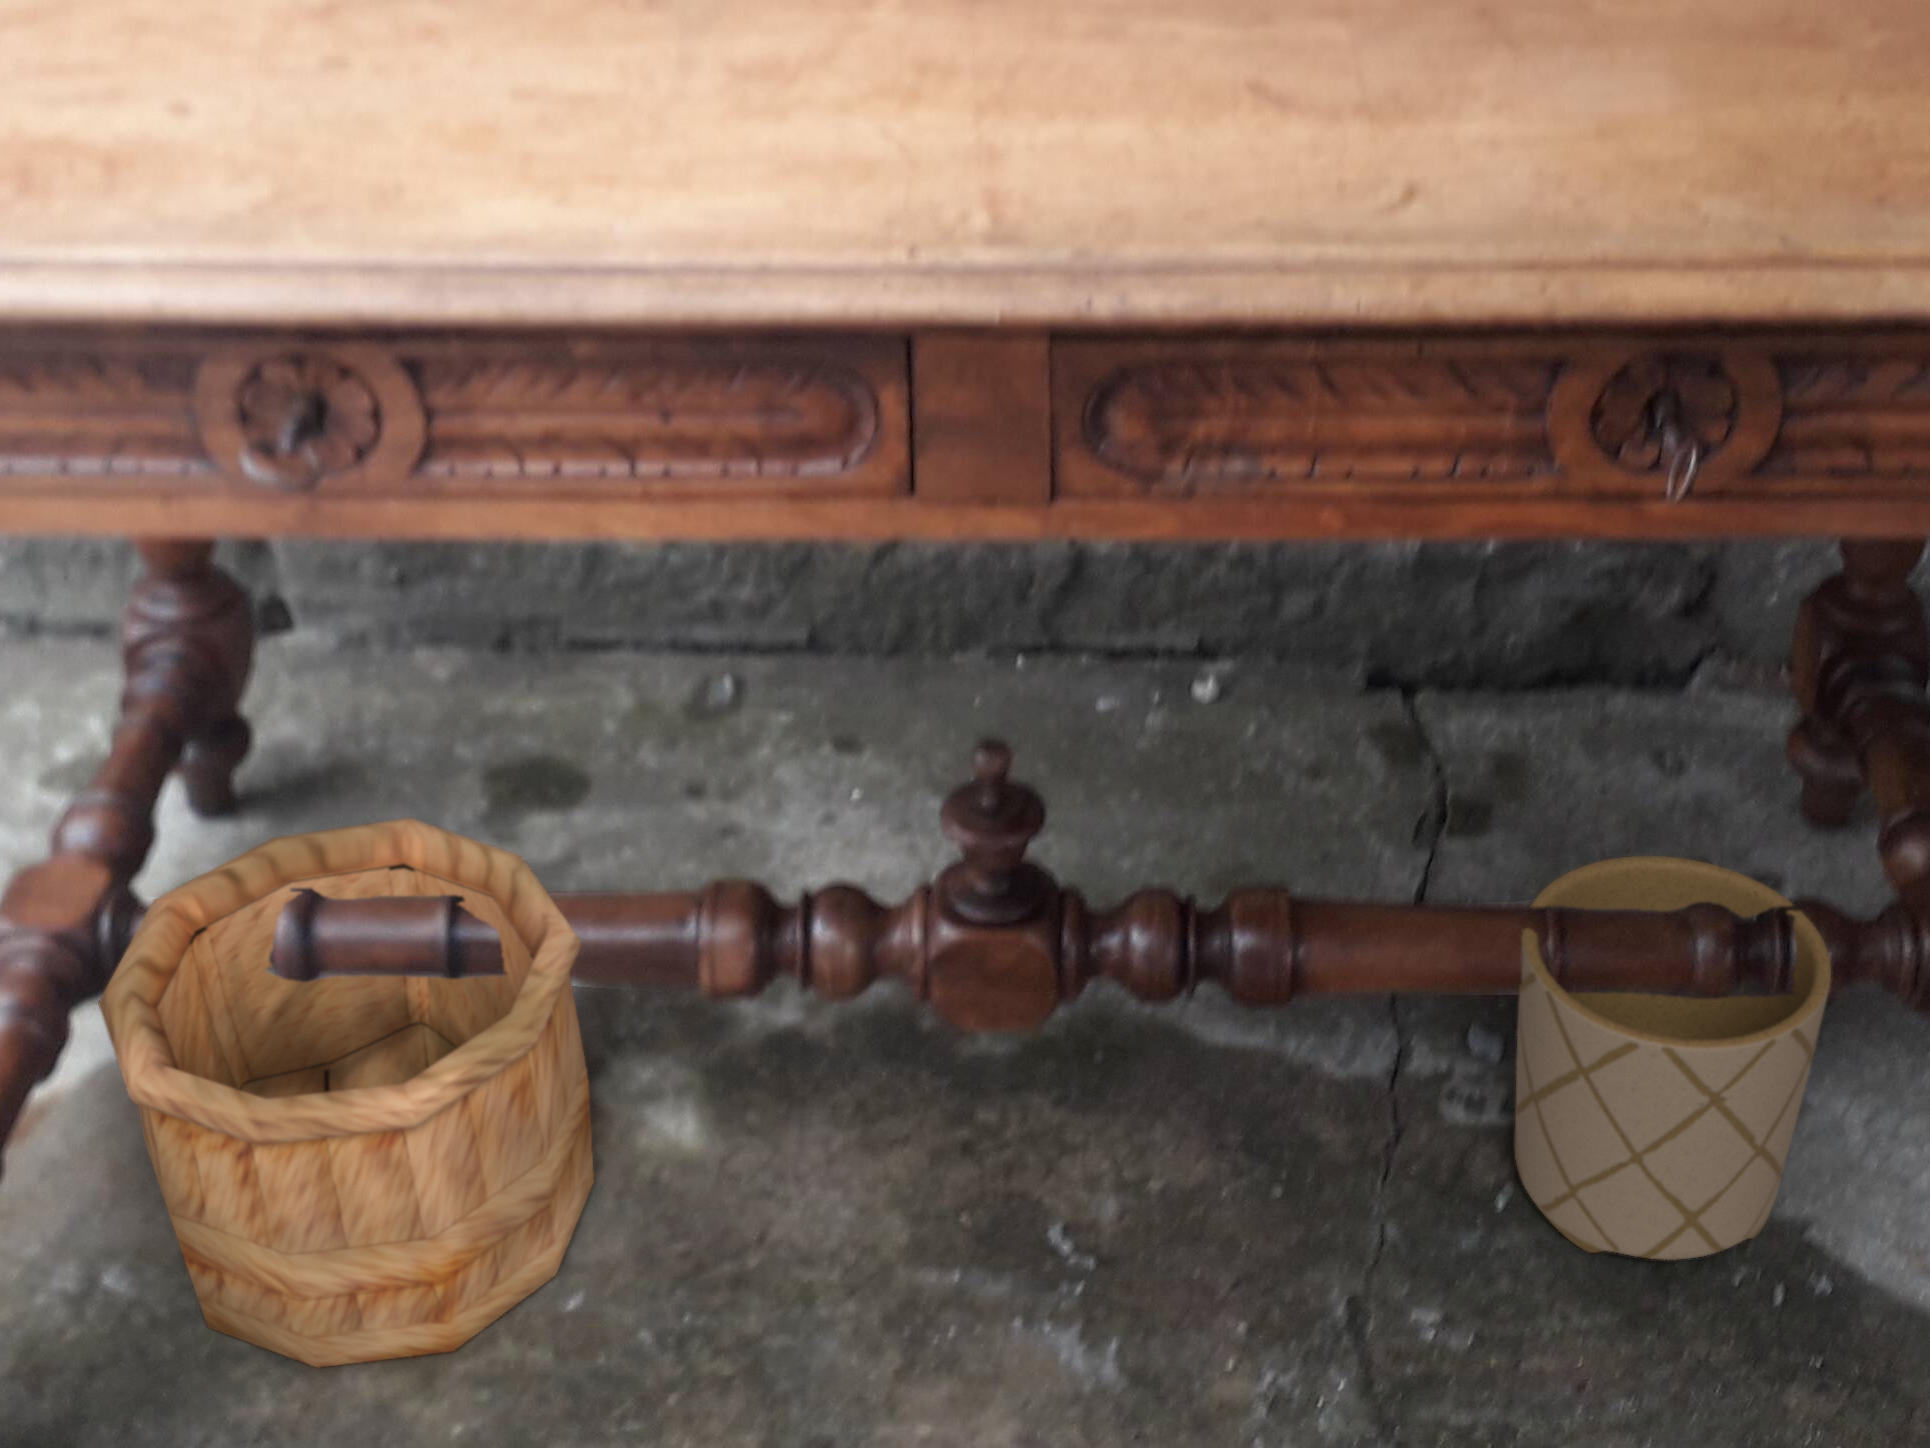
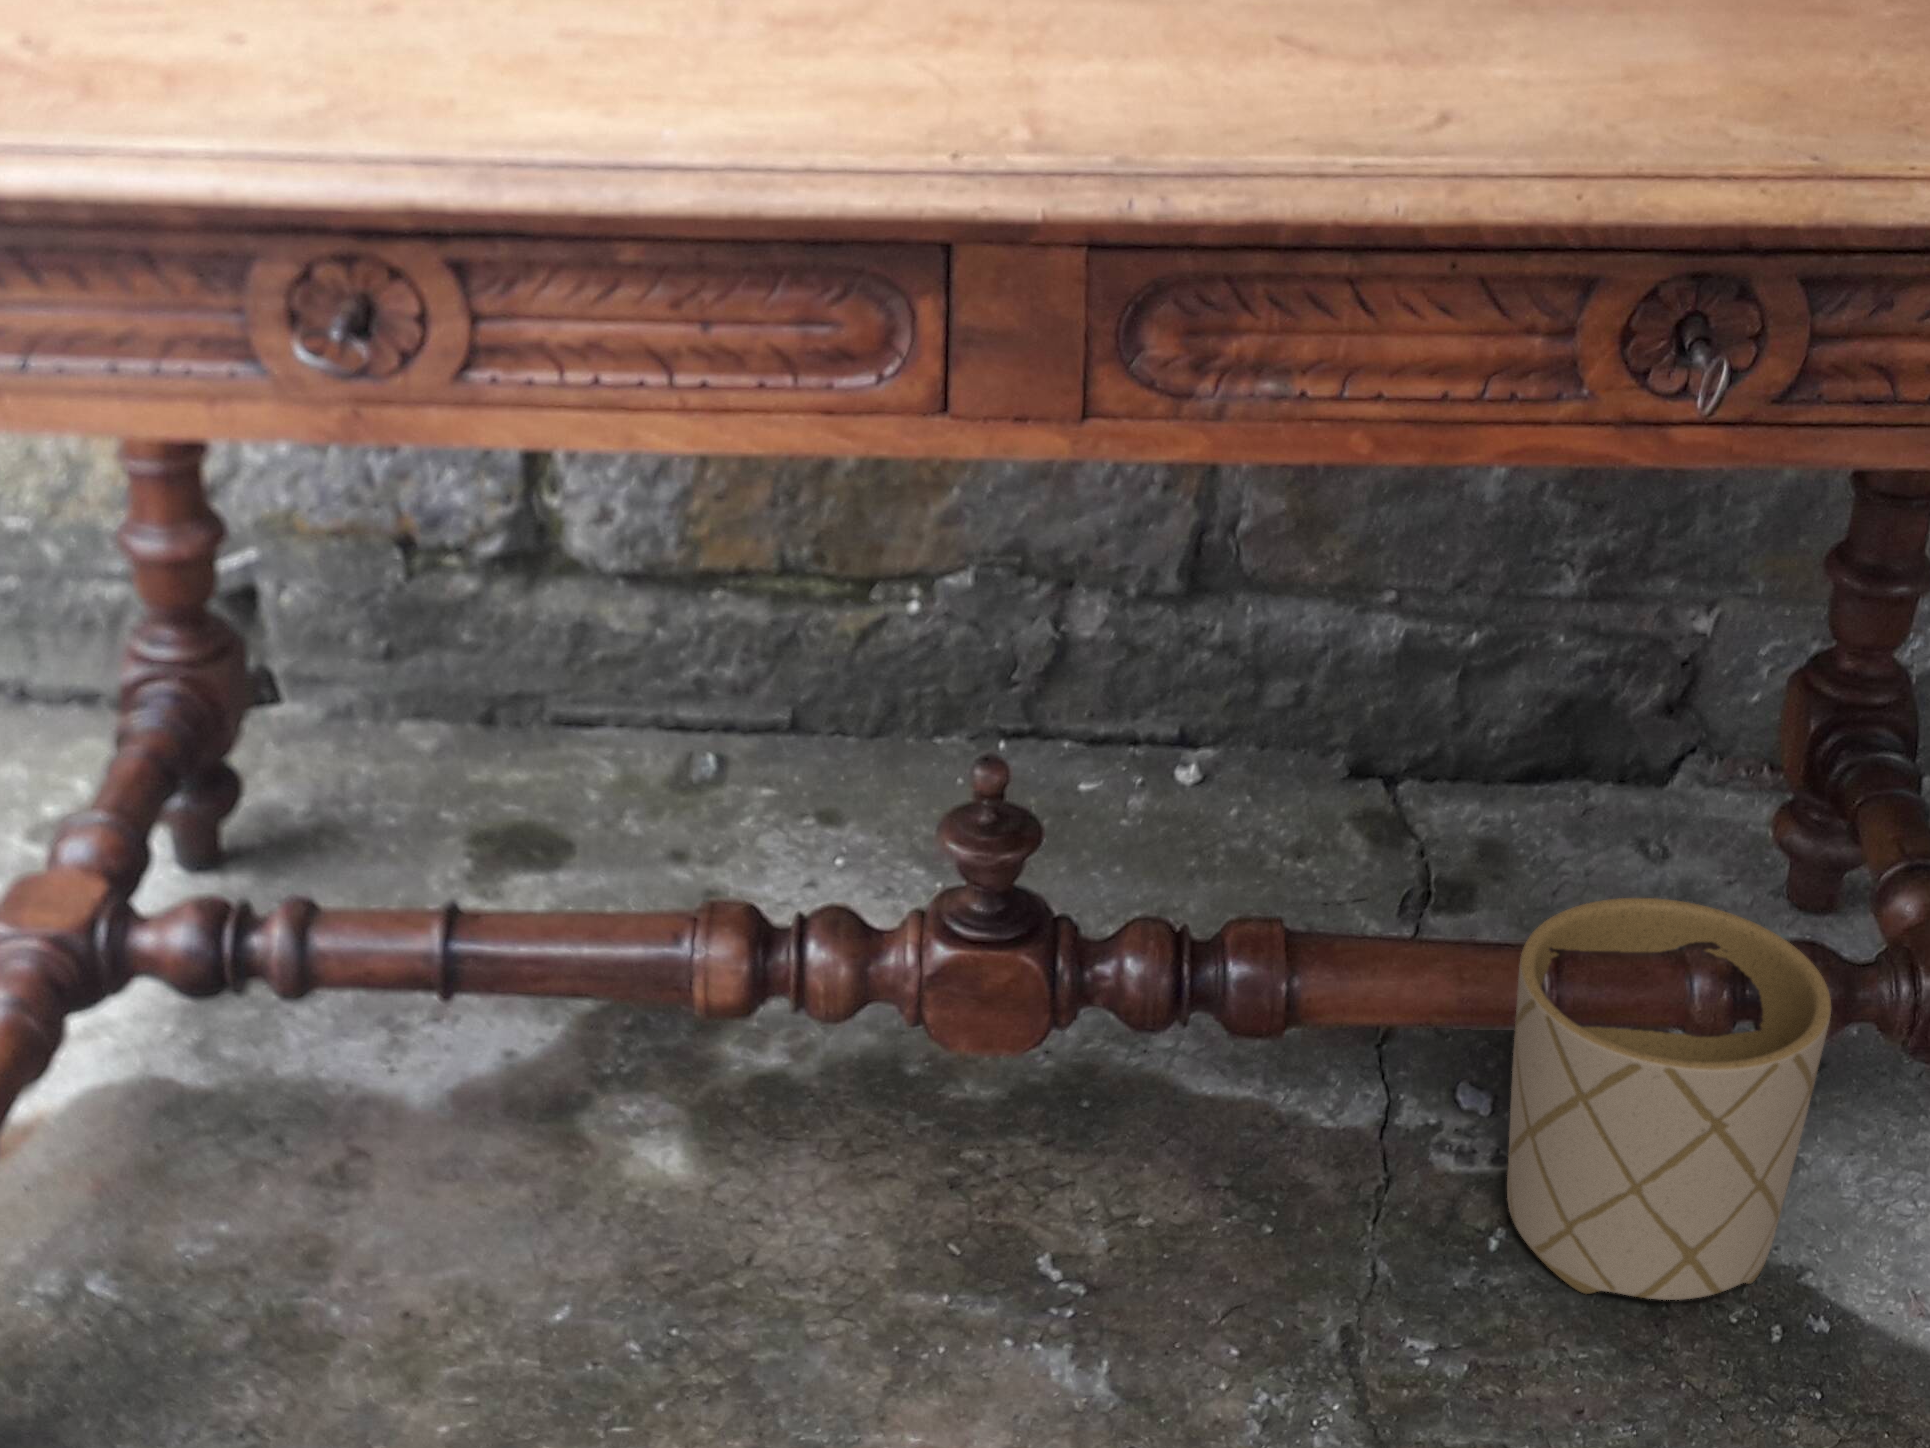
wooden bucket: present [98,818,594,1367] -> none [95,832,580,1371]

